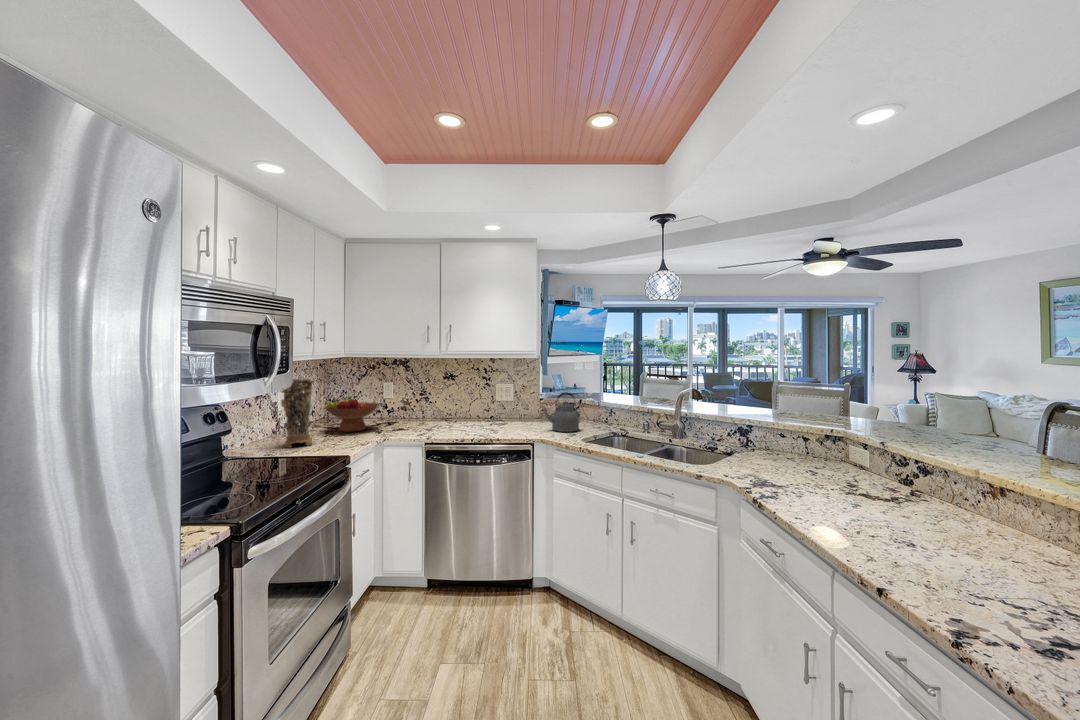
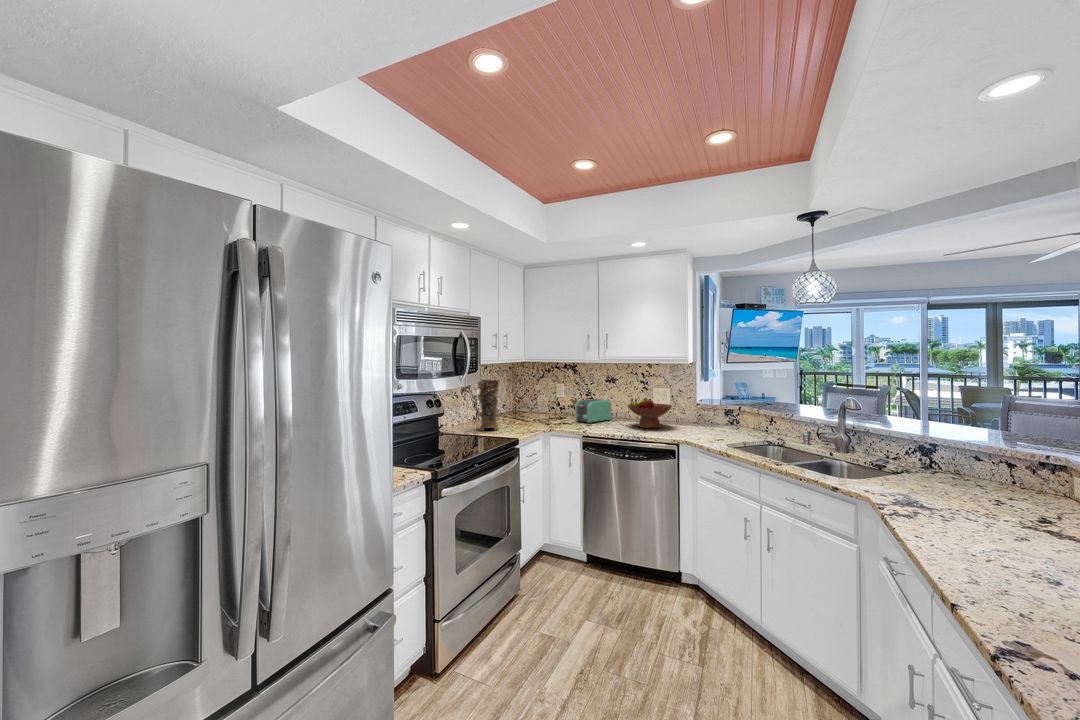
kettle: present [541,392,579,432] -> none [690,398,731,436]
fruit bowl: present [325,397,379,432] -> present [627,398,672,428]
toaster: none [409,398,451,427] -> present [575,399,612,423]

